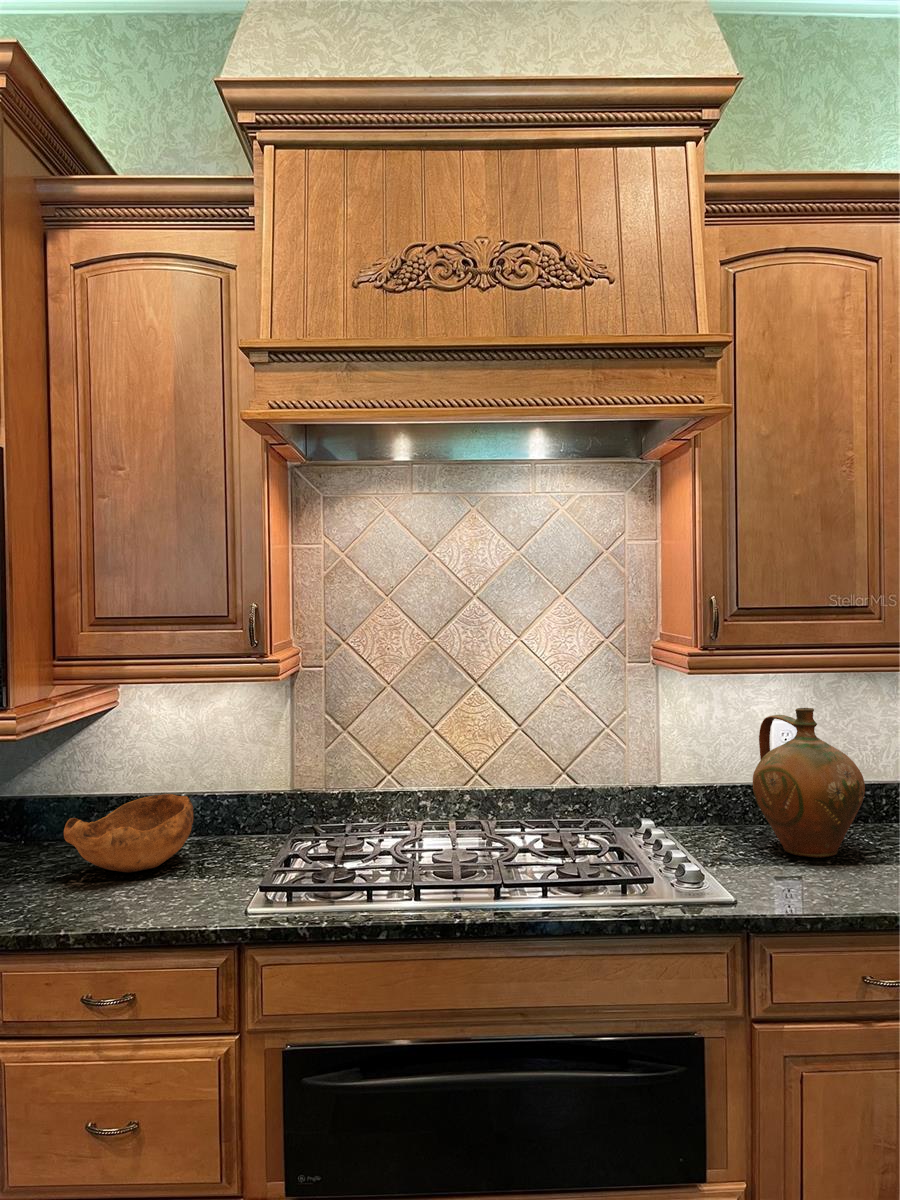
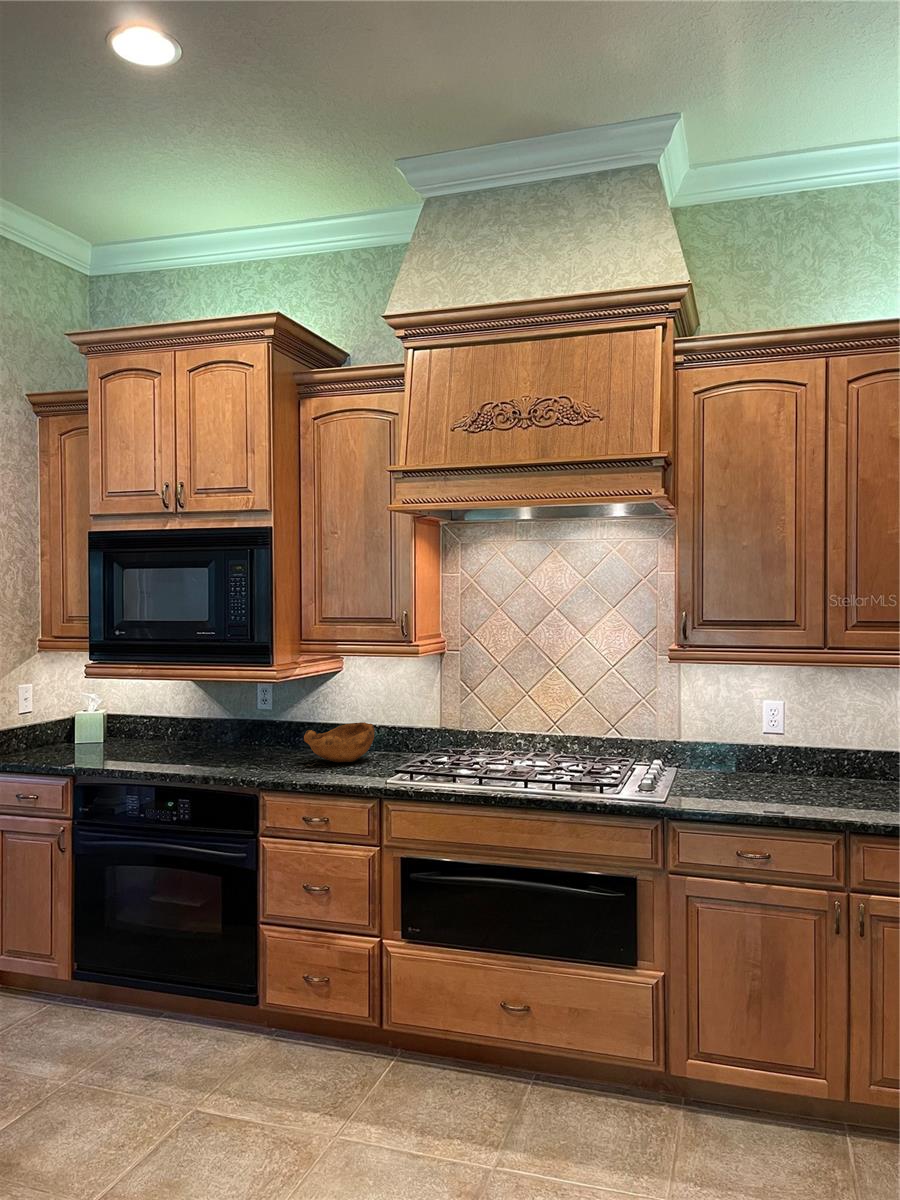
ceramic jug: present [753,708,865,858] -> none [713,689,787,788]

